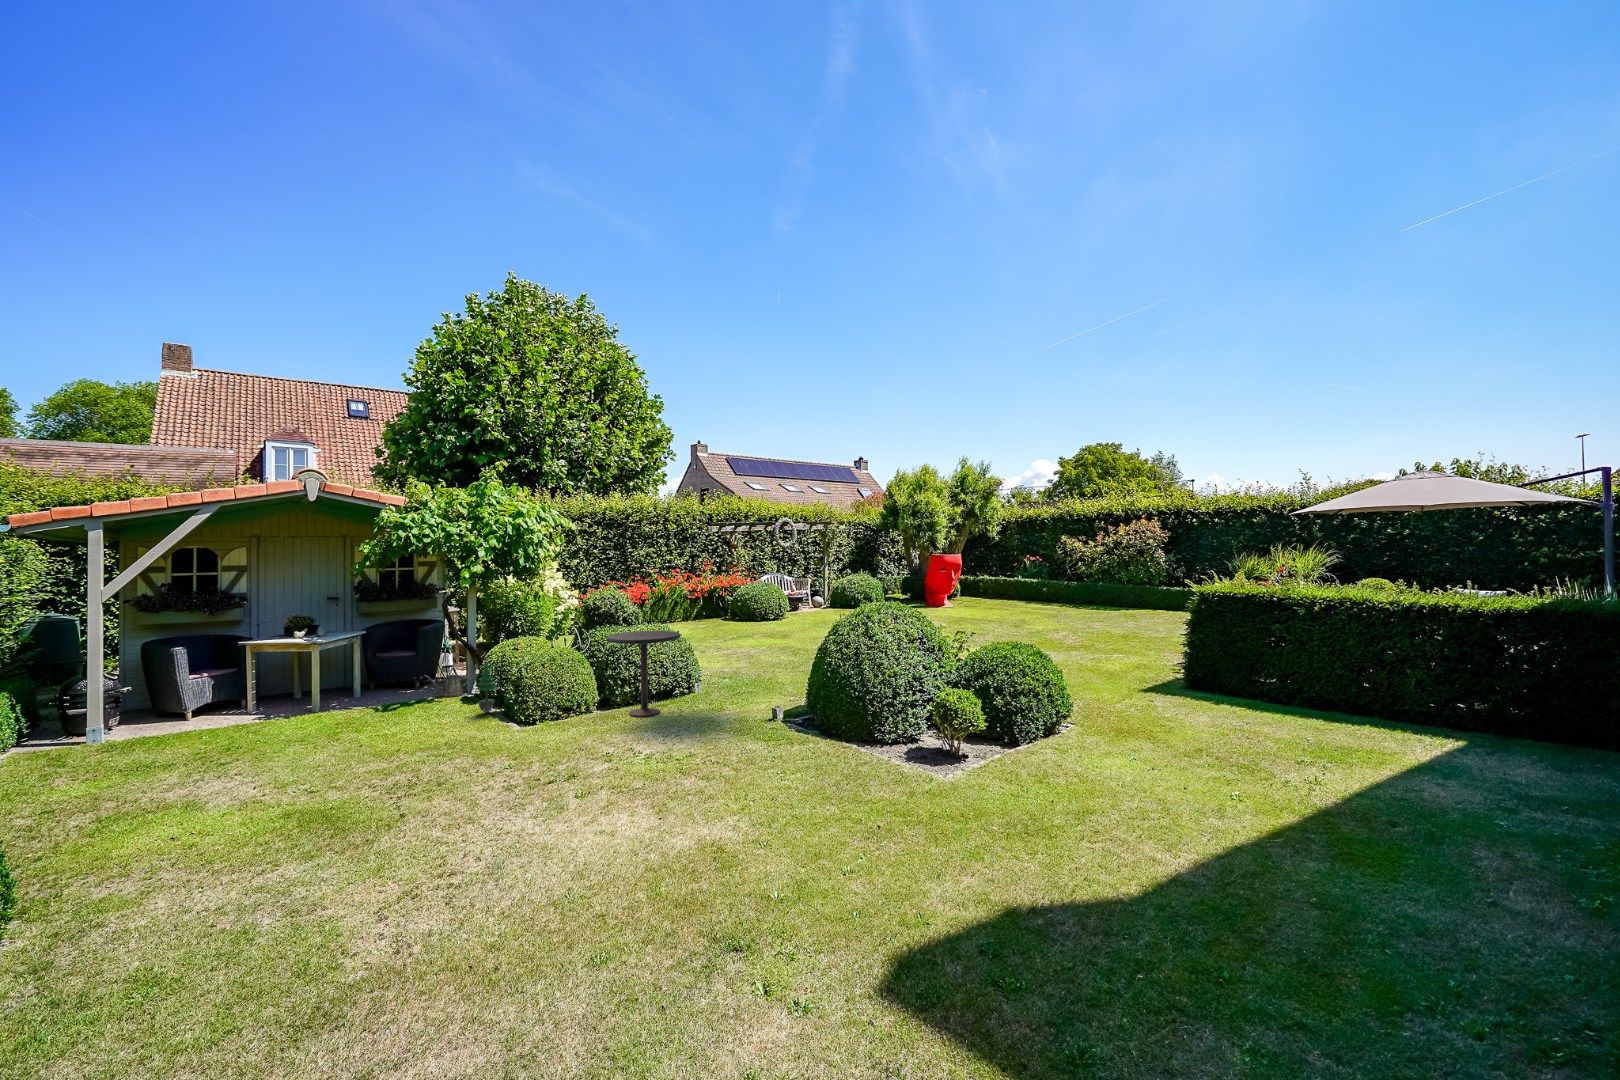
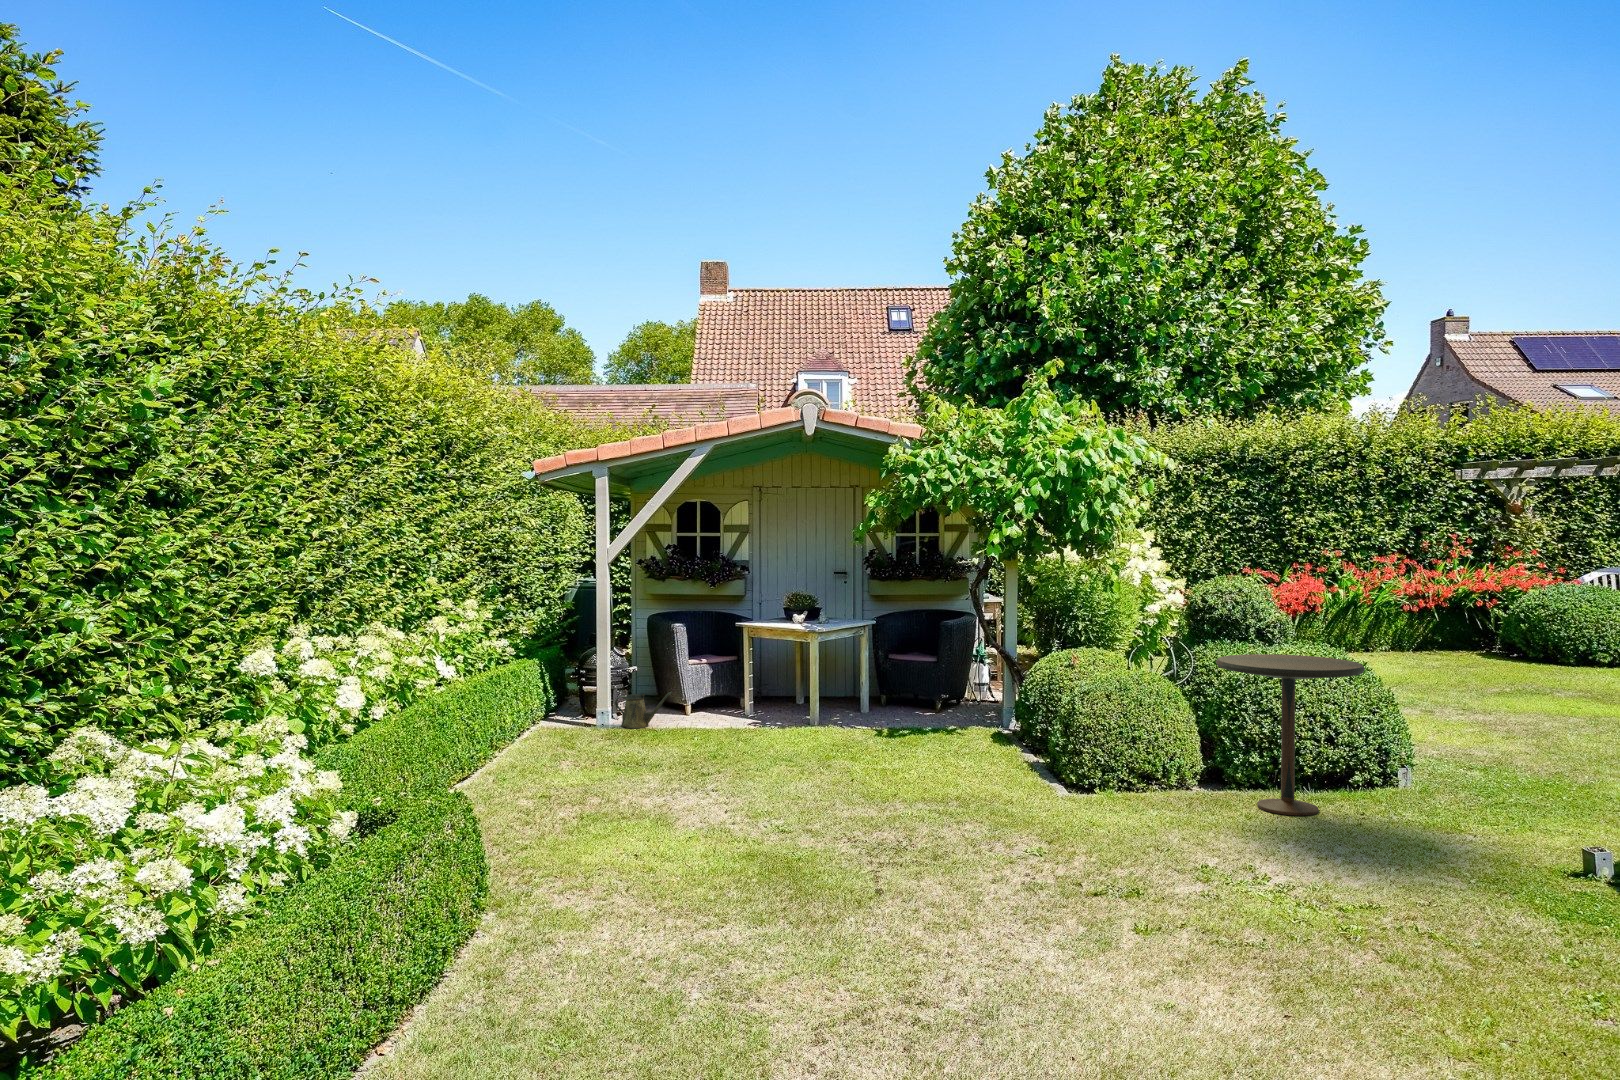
potted tree: present [477,662,496,713] -> none [1009,682,1039,764]
watering can: present [424,674,468,697] -> present [615,692,672,728]

